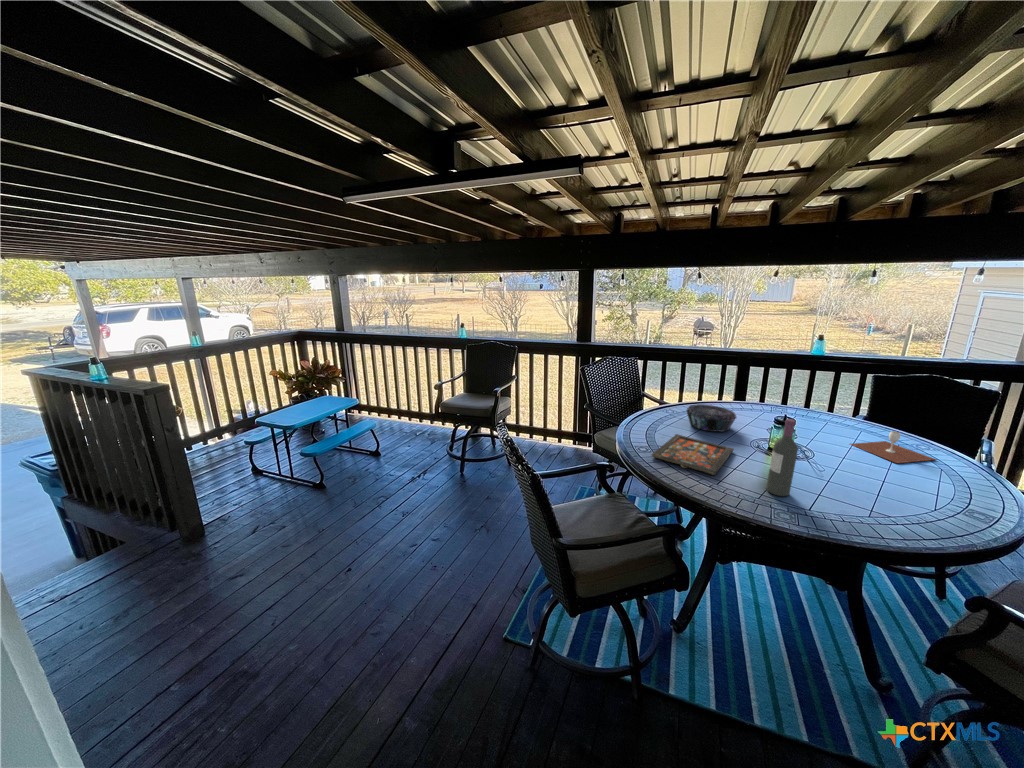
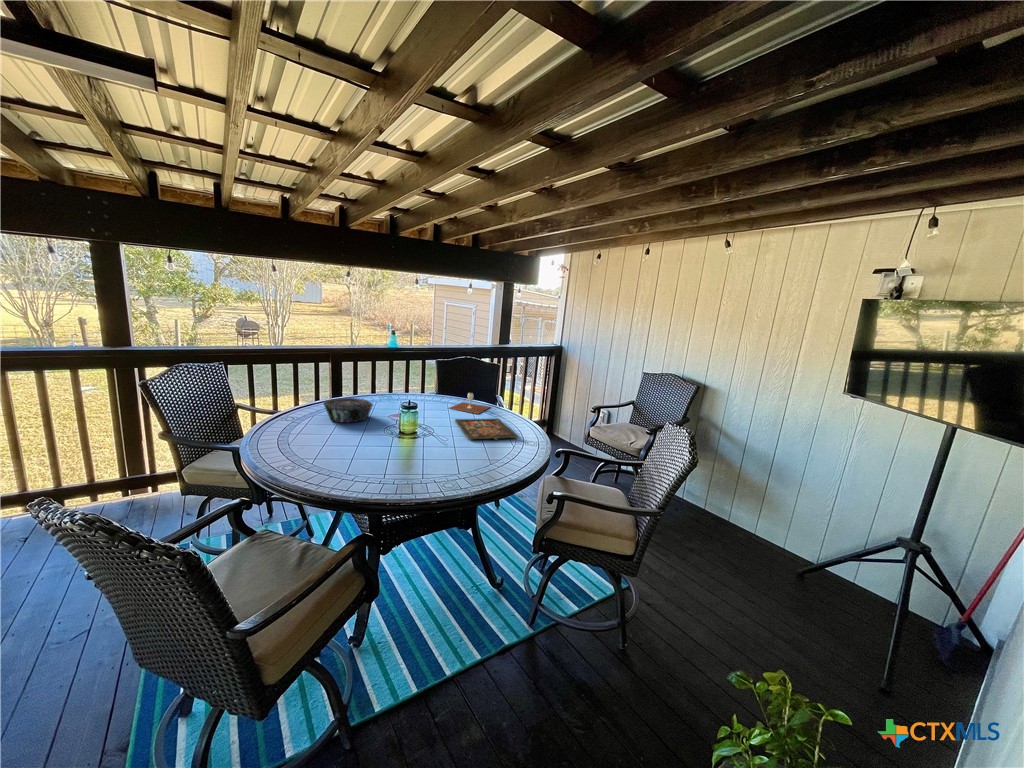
wine bottle: present [766,419,798,496] -> none [429,390,448,456]
board game: present [652,434,734,475] -> present [455,419,518,440]

